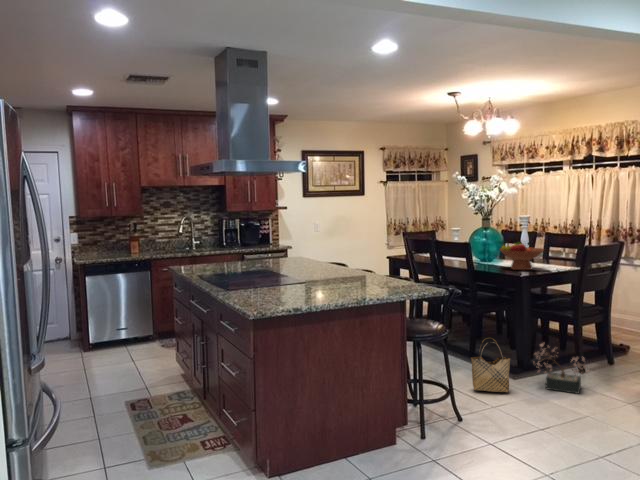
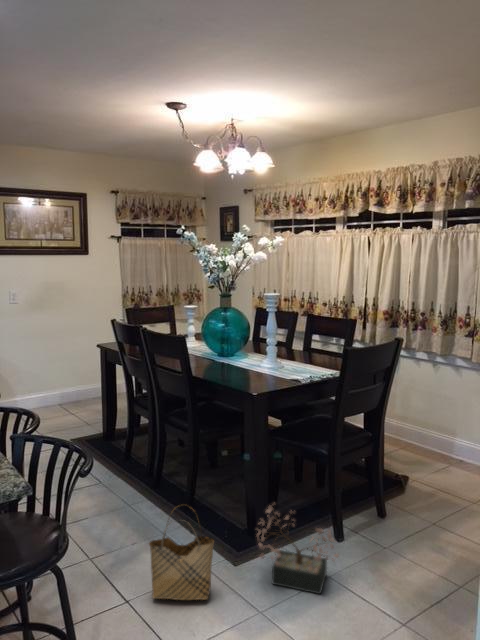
fruit bowl: present [500,242,543,270] -> none [222,336,286,381]

